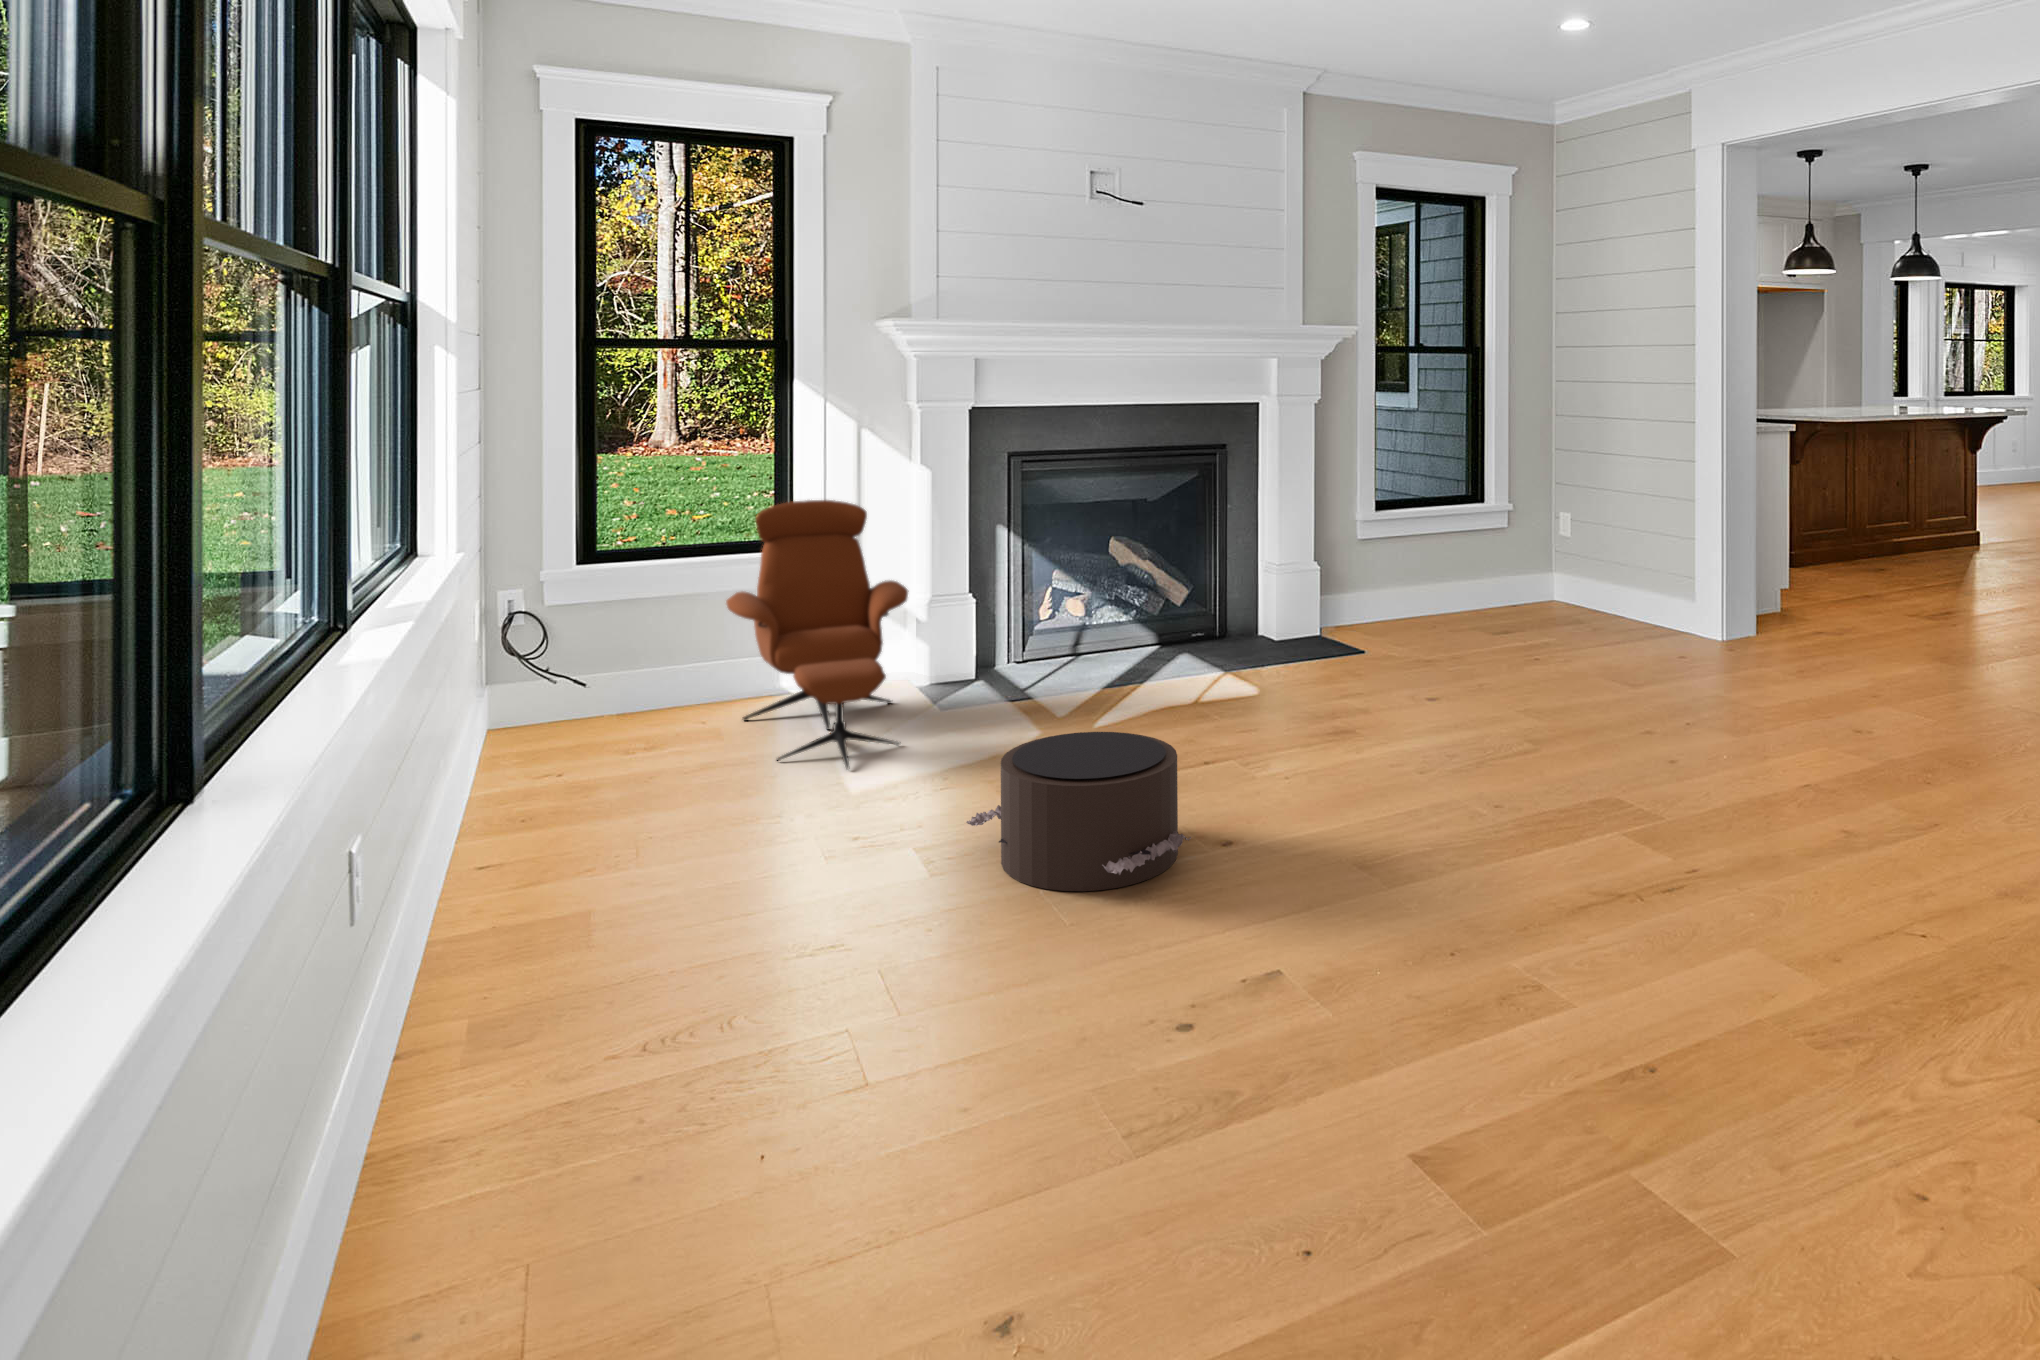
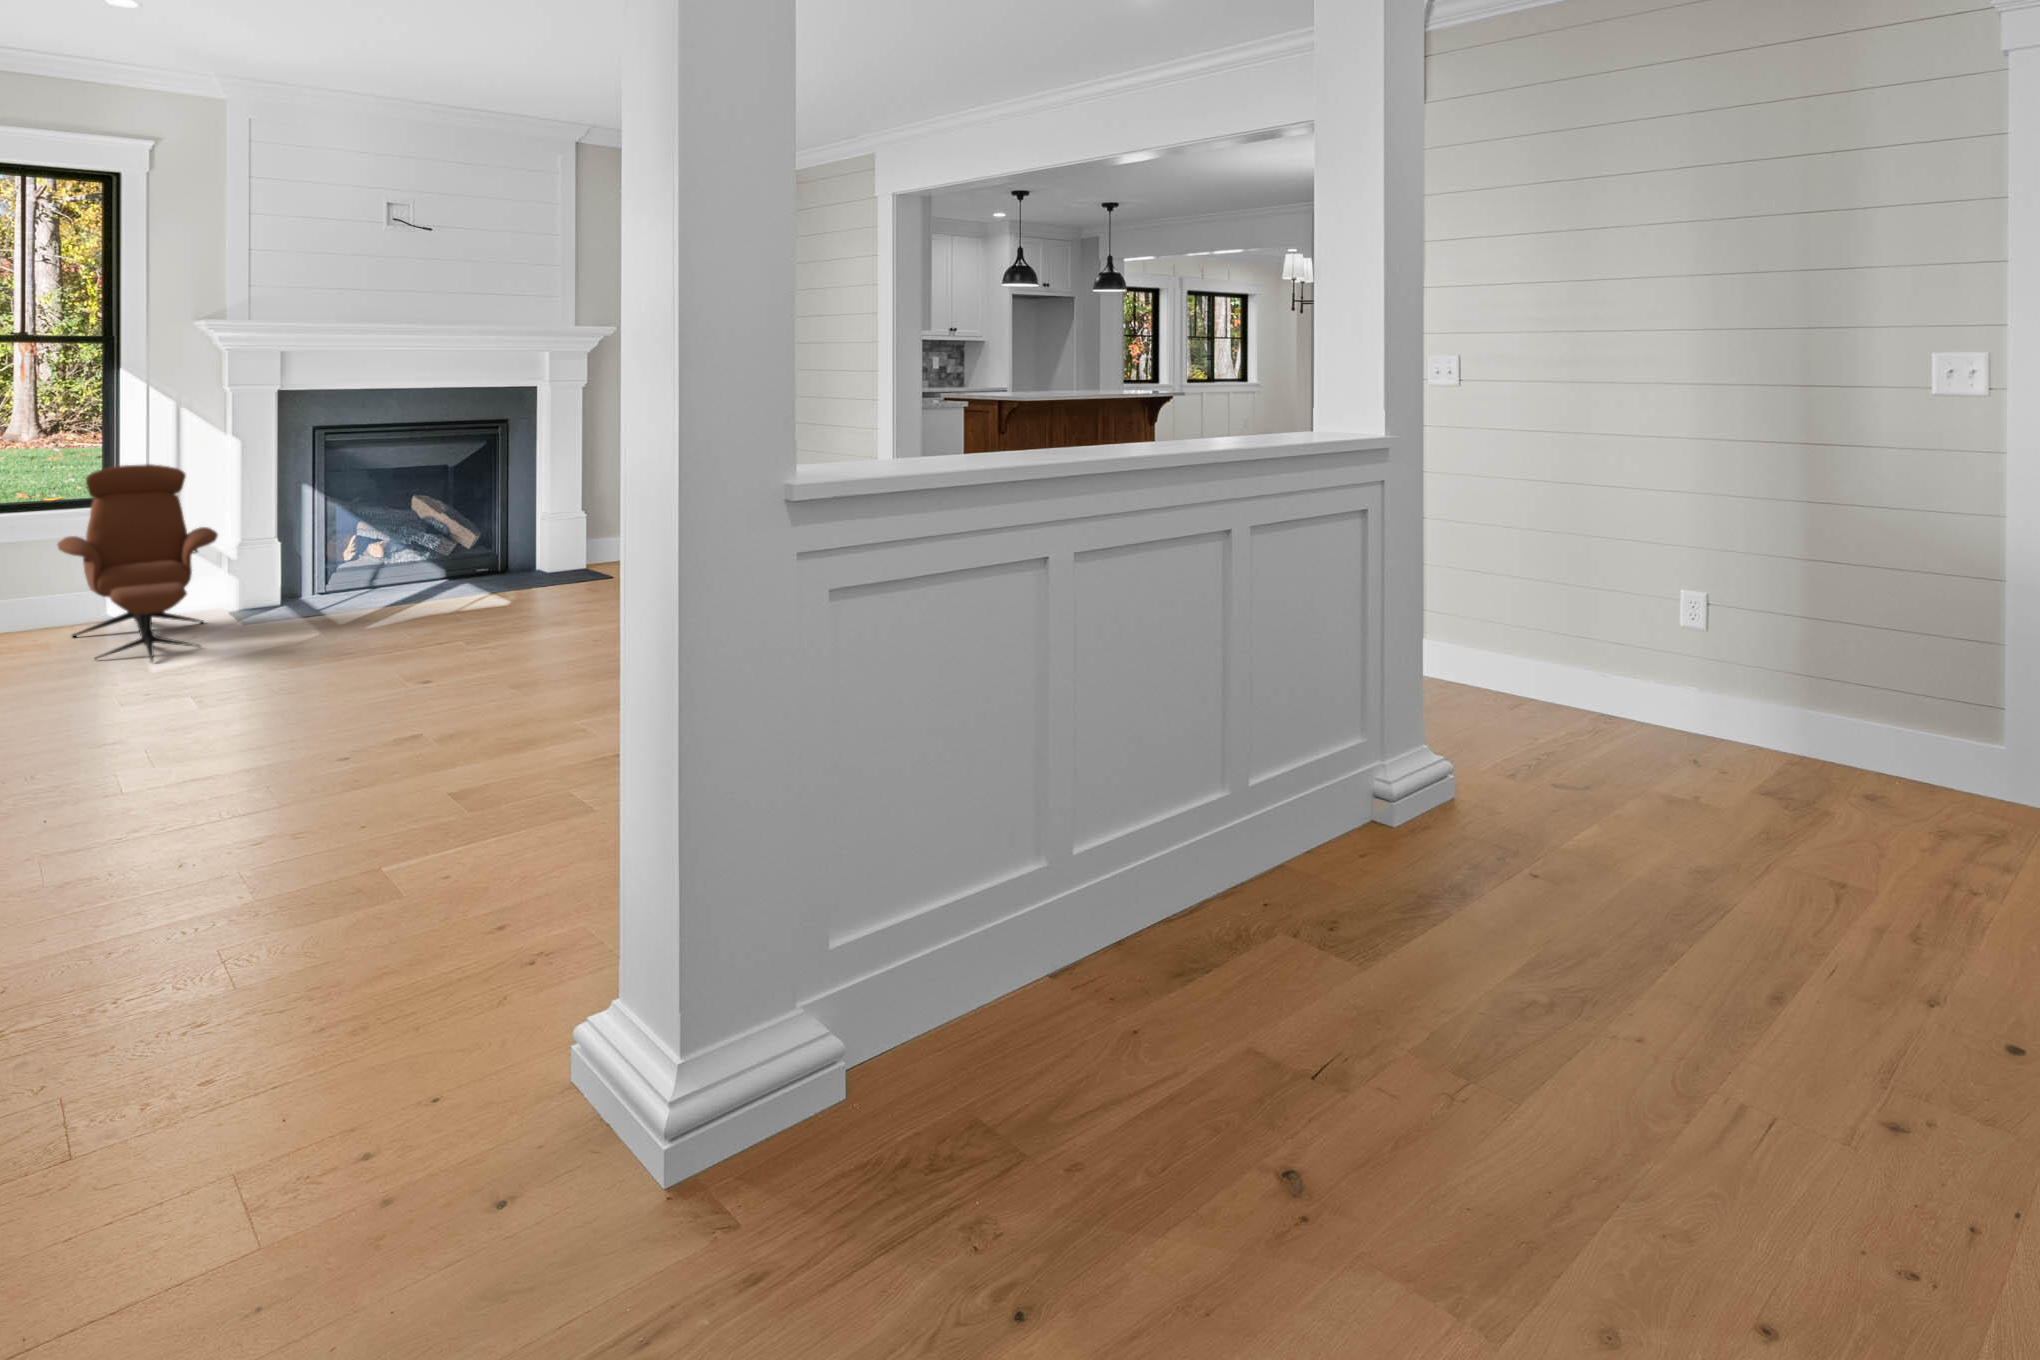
pouf: present [966,732,1191,891] -> none [227,619,389,717]

